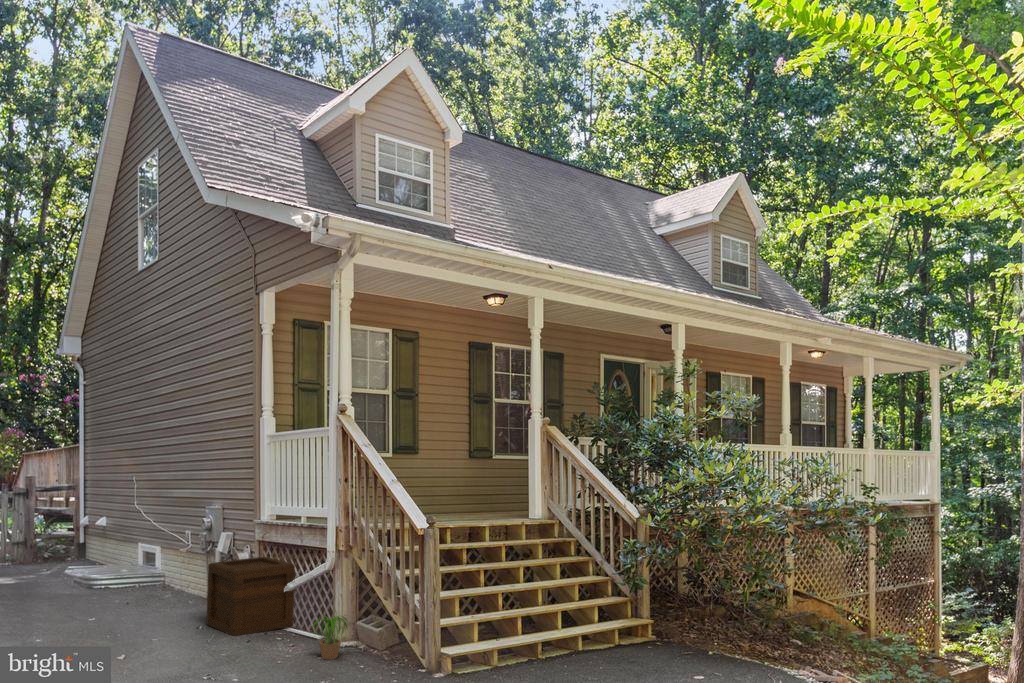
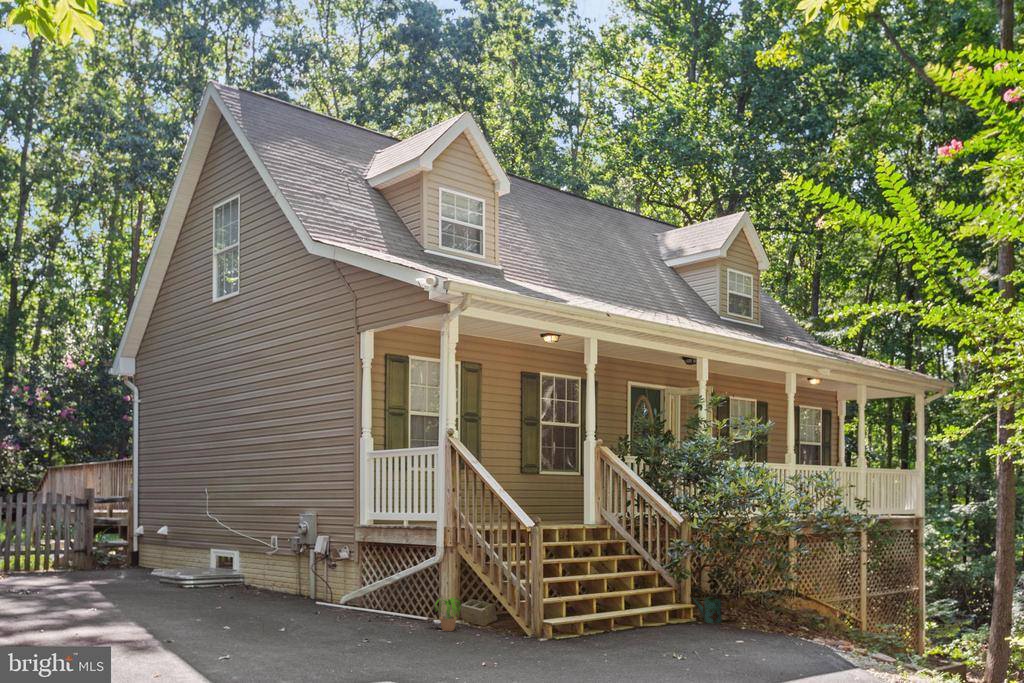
wooden crate: present [207,557,295,636] -> none [325,555,399,619]
watering can: none [646,605,694,645] -> present [690,593,722,623]

